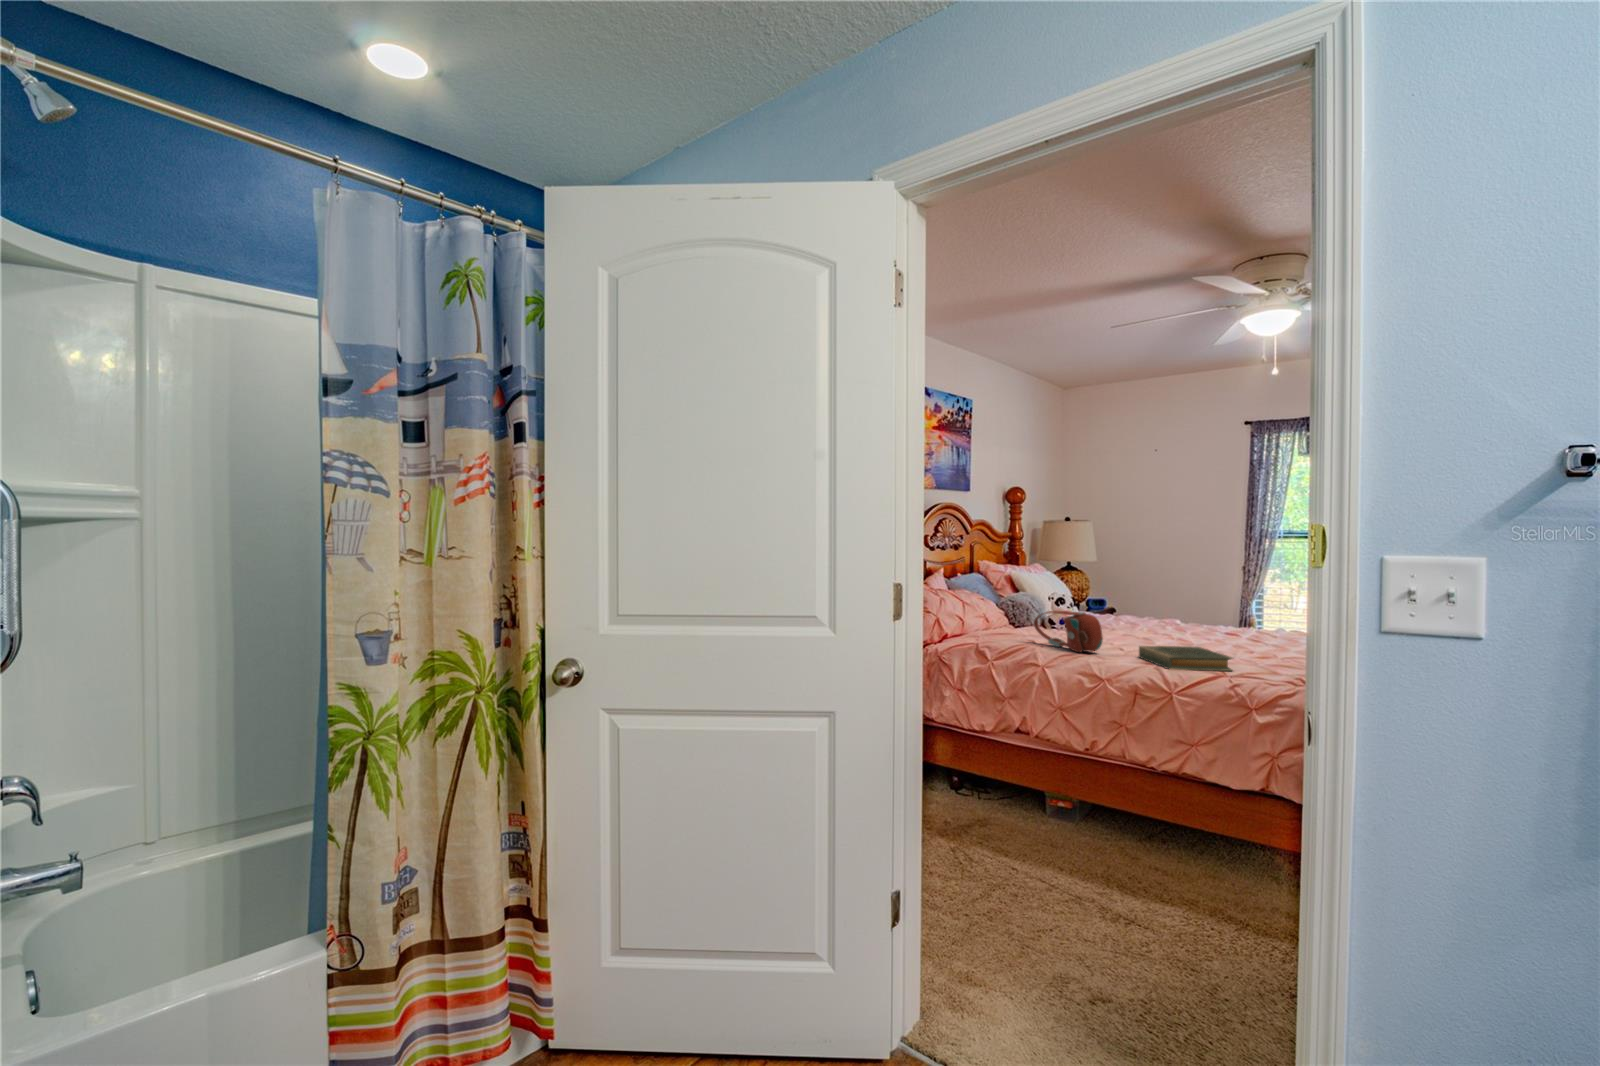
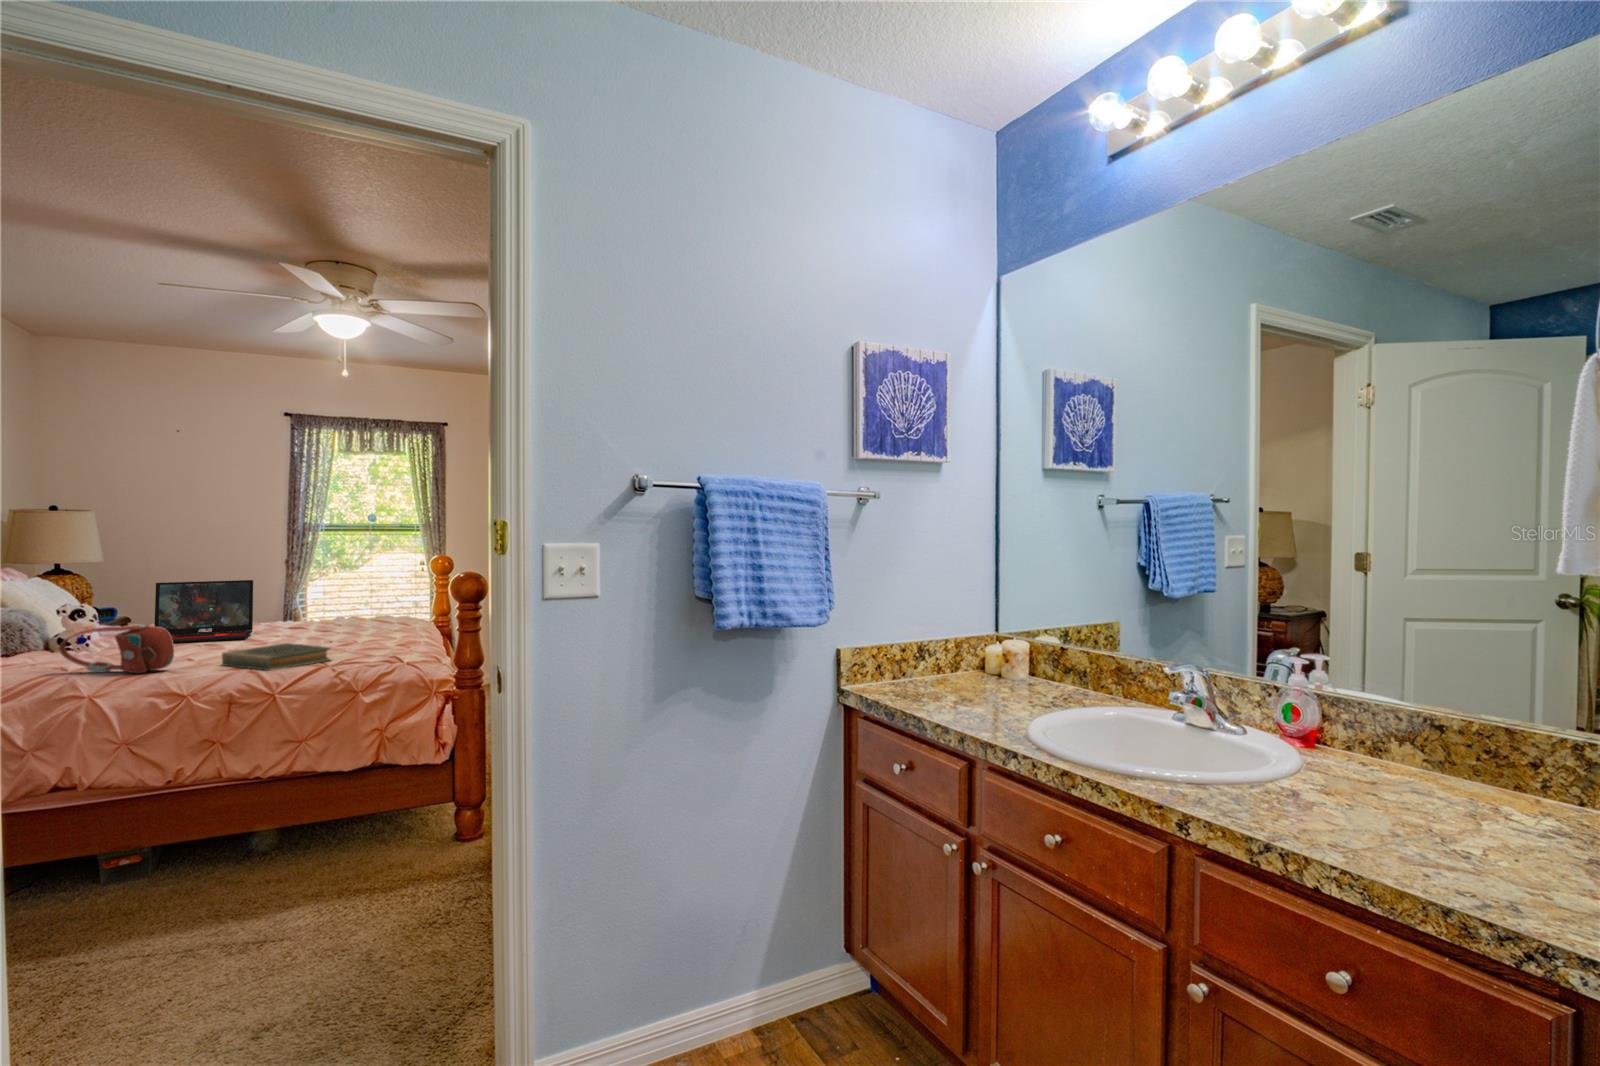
laptop: none [1100,580,1191,639] -> present [154,580,253,644]

